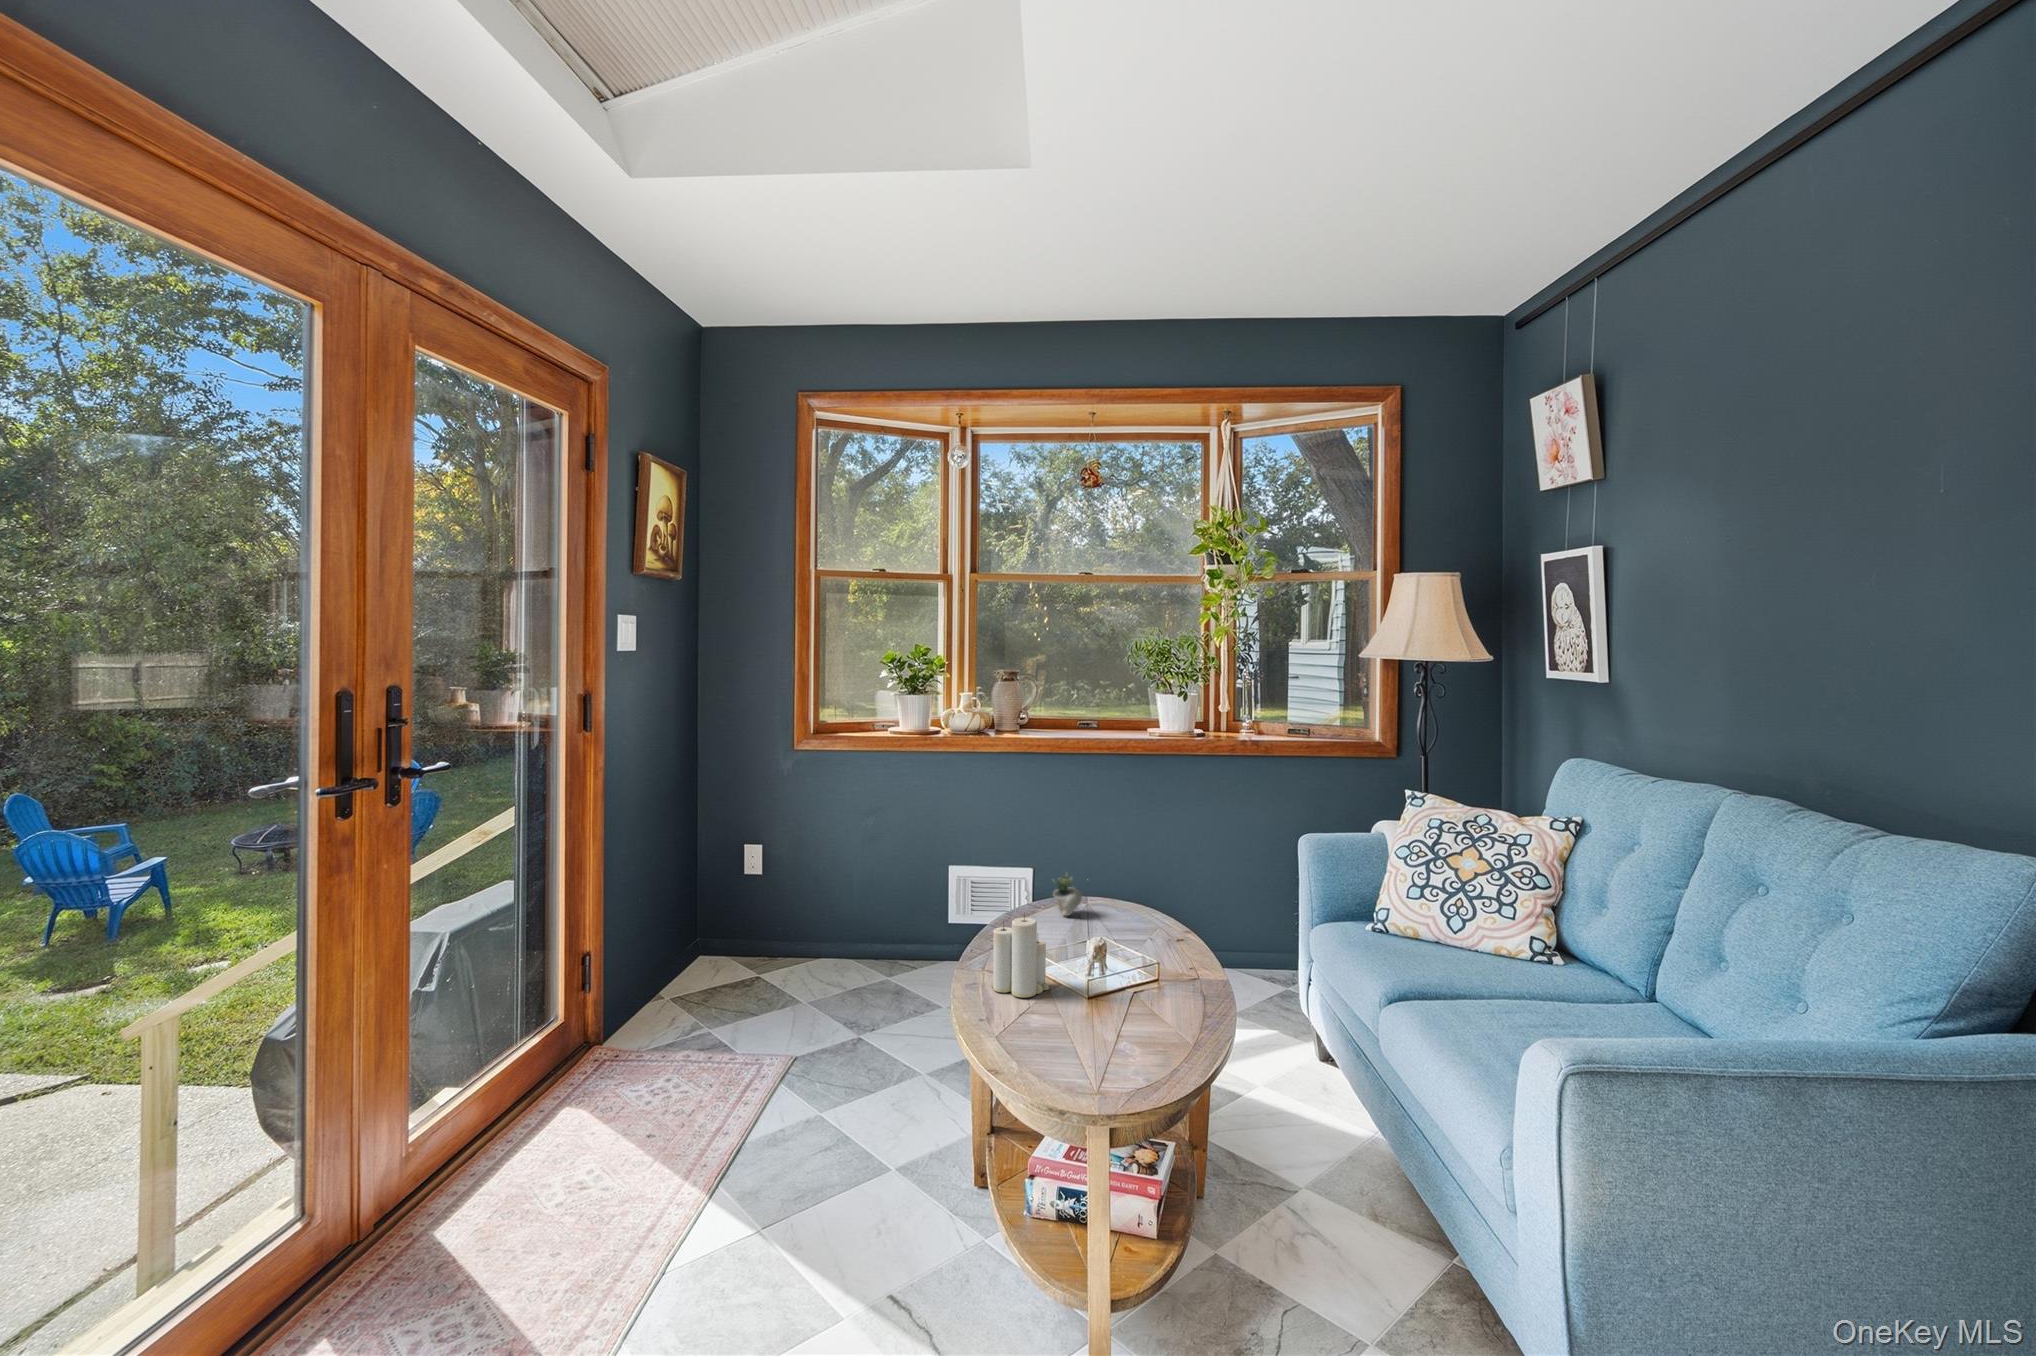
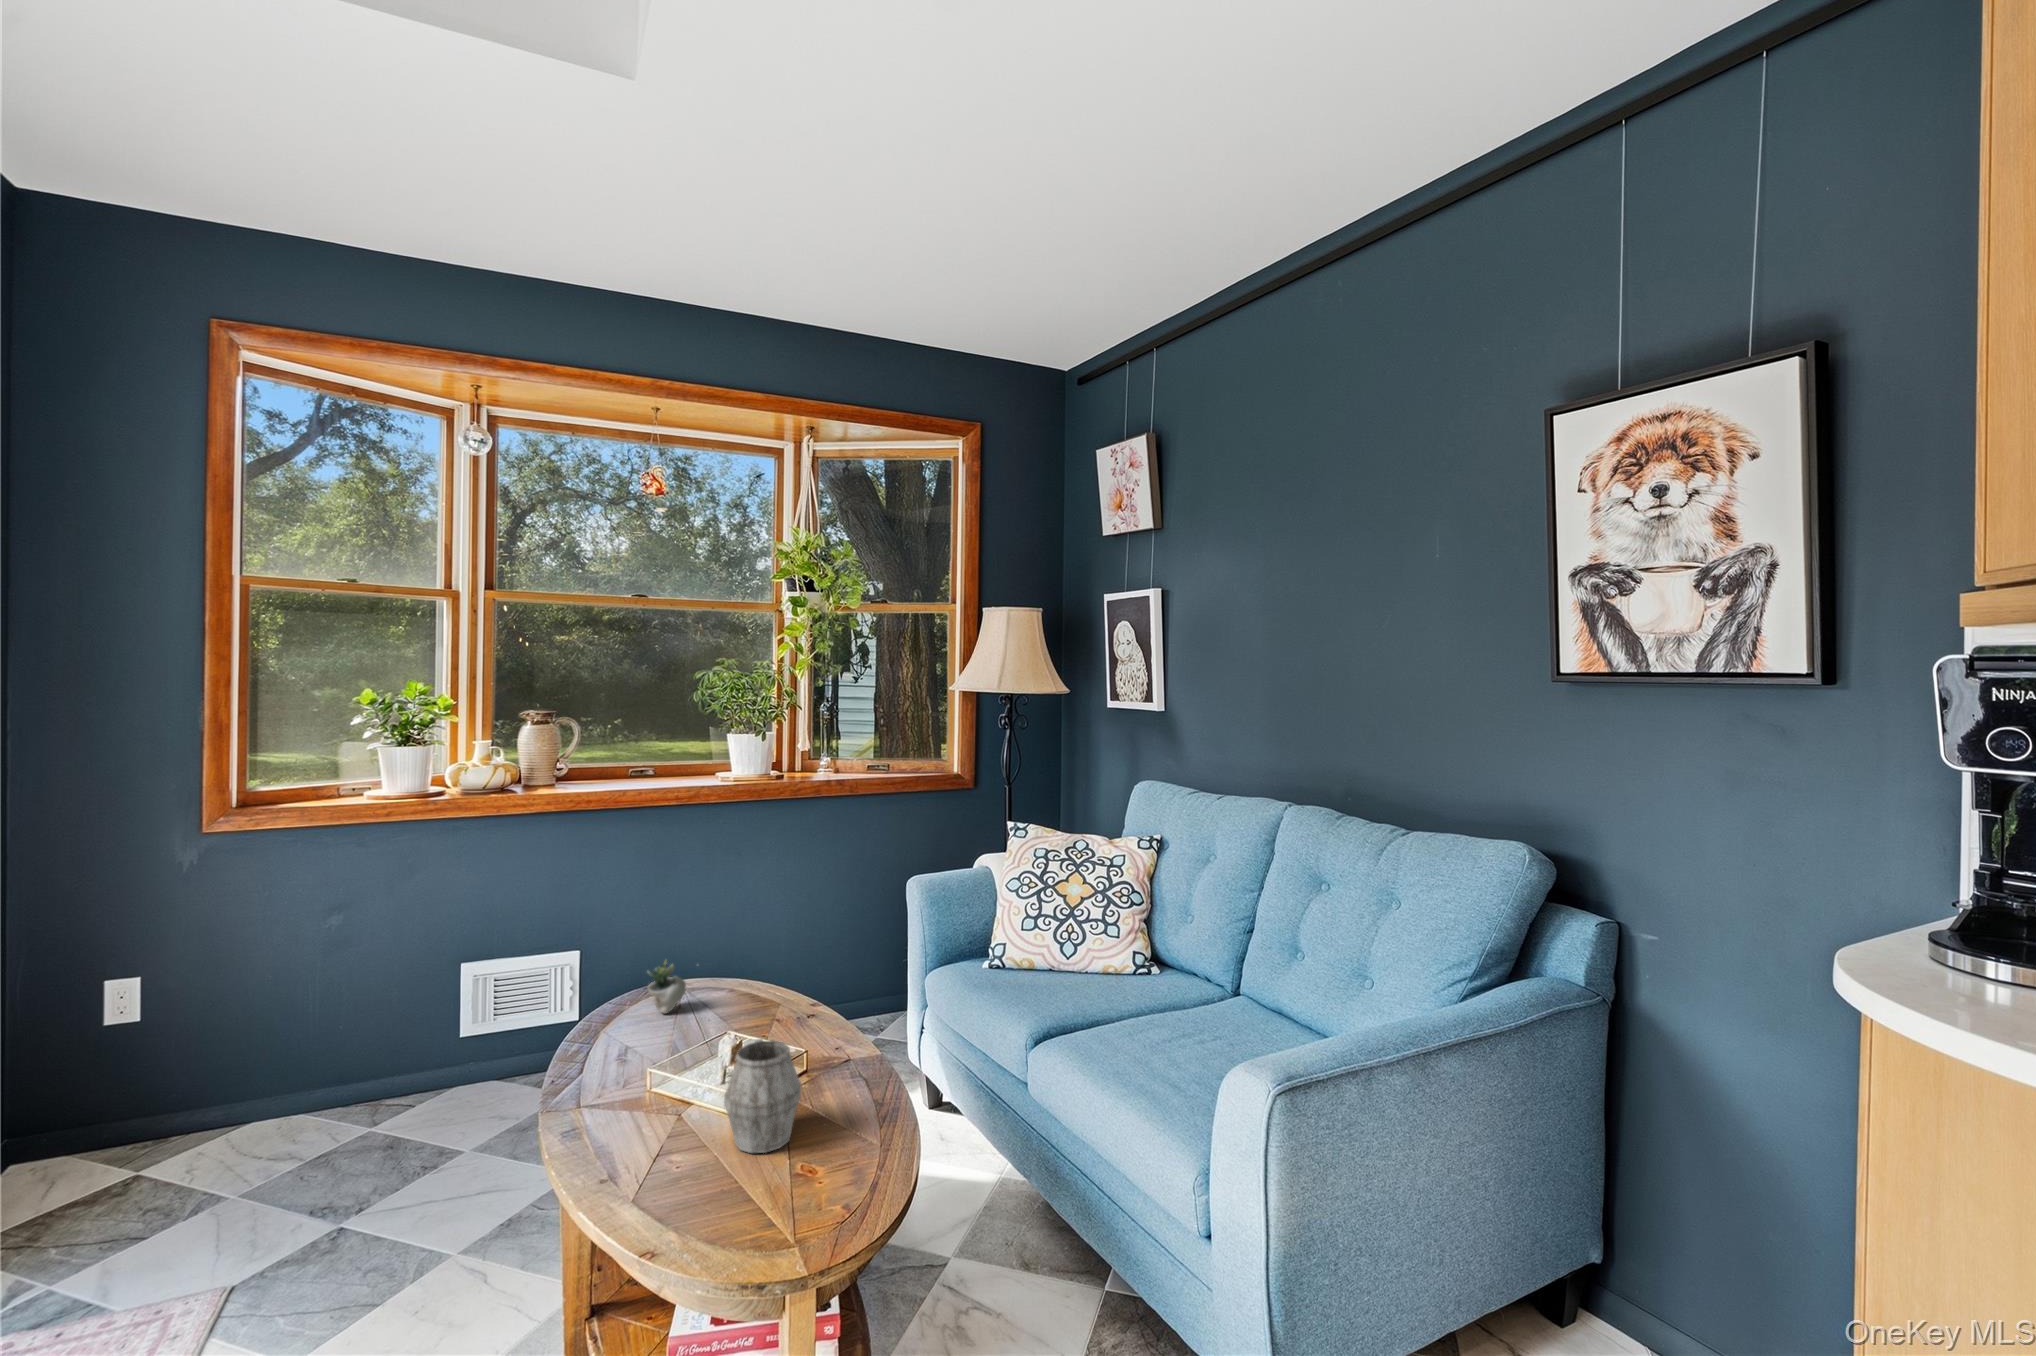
candle: present [991,912,1049,998] -> none [593,1018,672,1127]
mug: none [1079,946,1143,1042] -> present [724,1039,801,1153]

